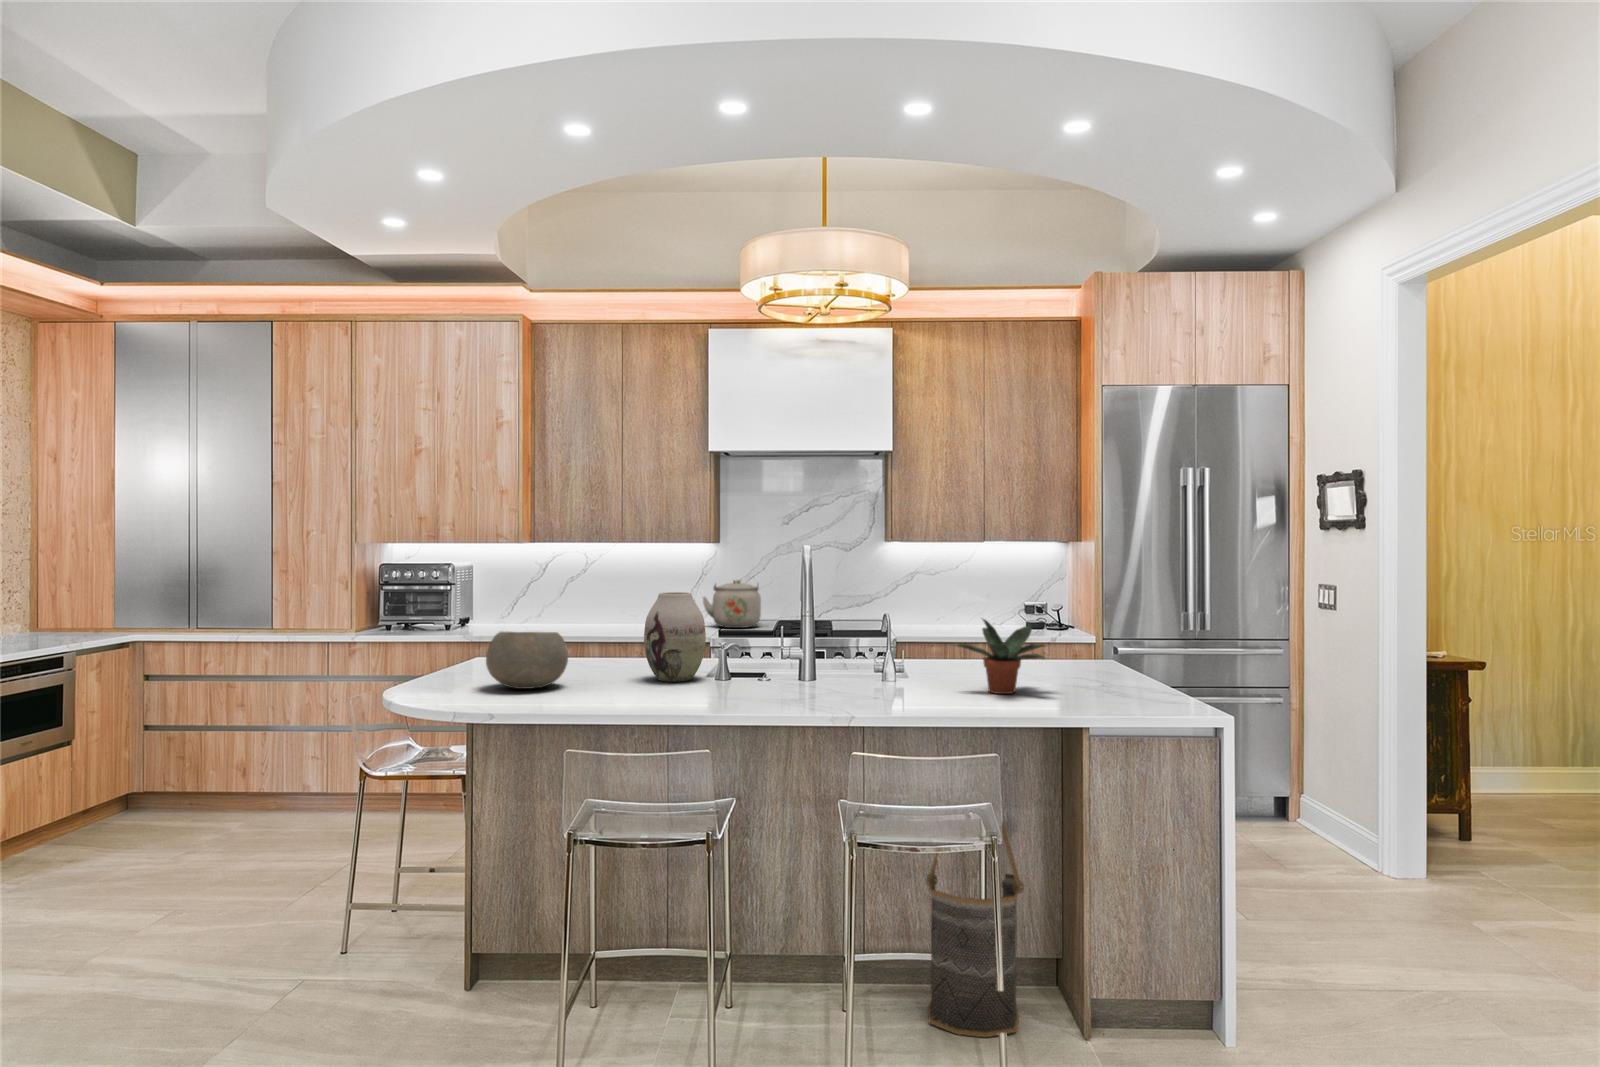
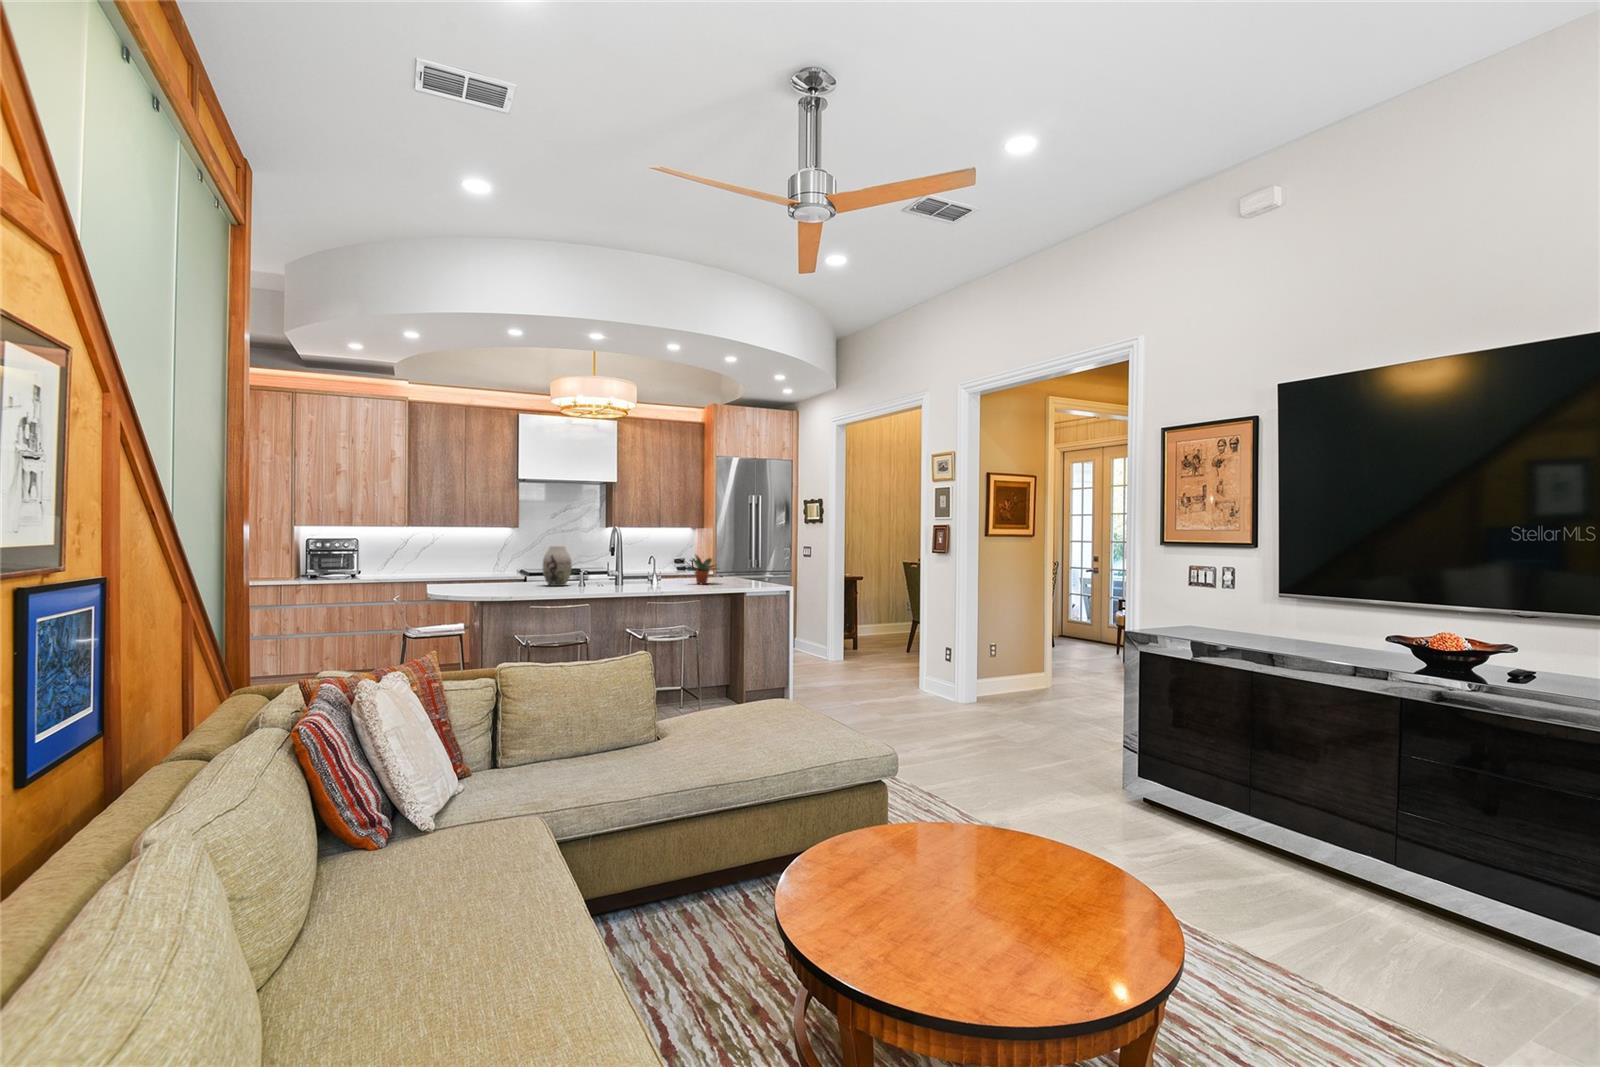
kettle: present [703,580,761,628] -> none [510,548,543,573]
bowl: present [486,632,568,689] -> none [476,563,516,589]
basket: present [926,824,1024,1037] -> none [684,627,721,704]

